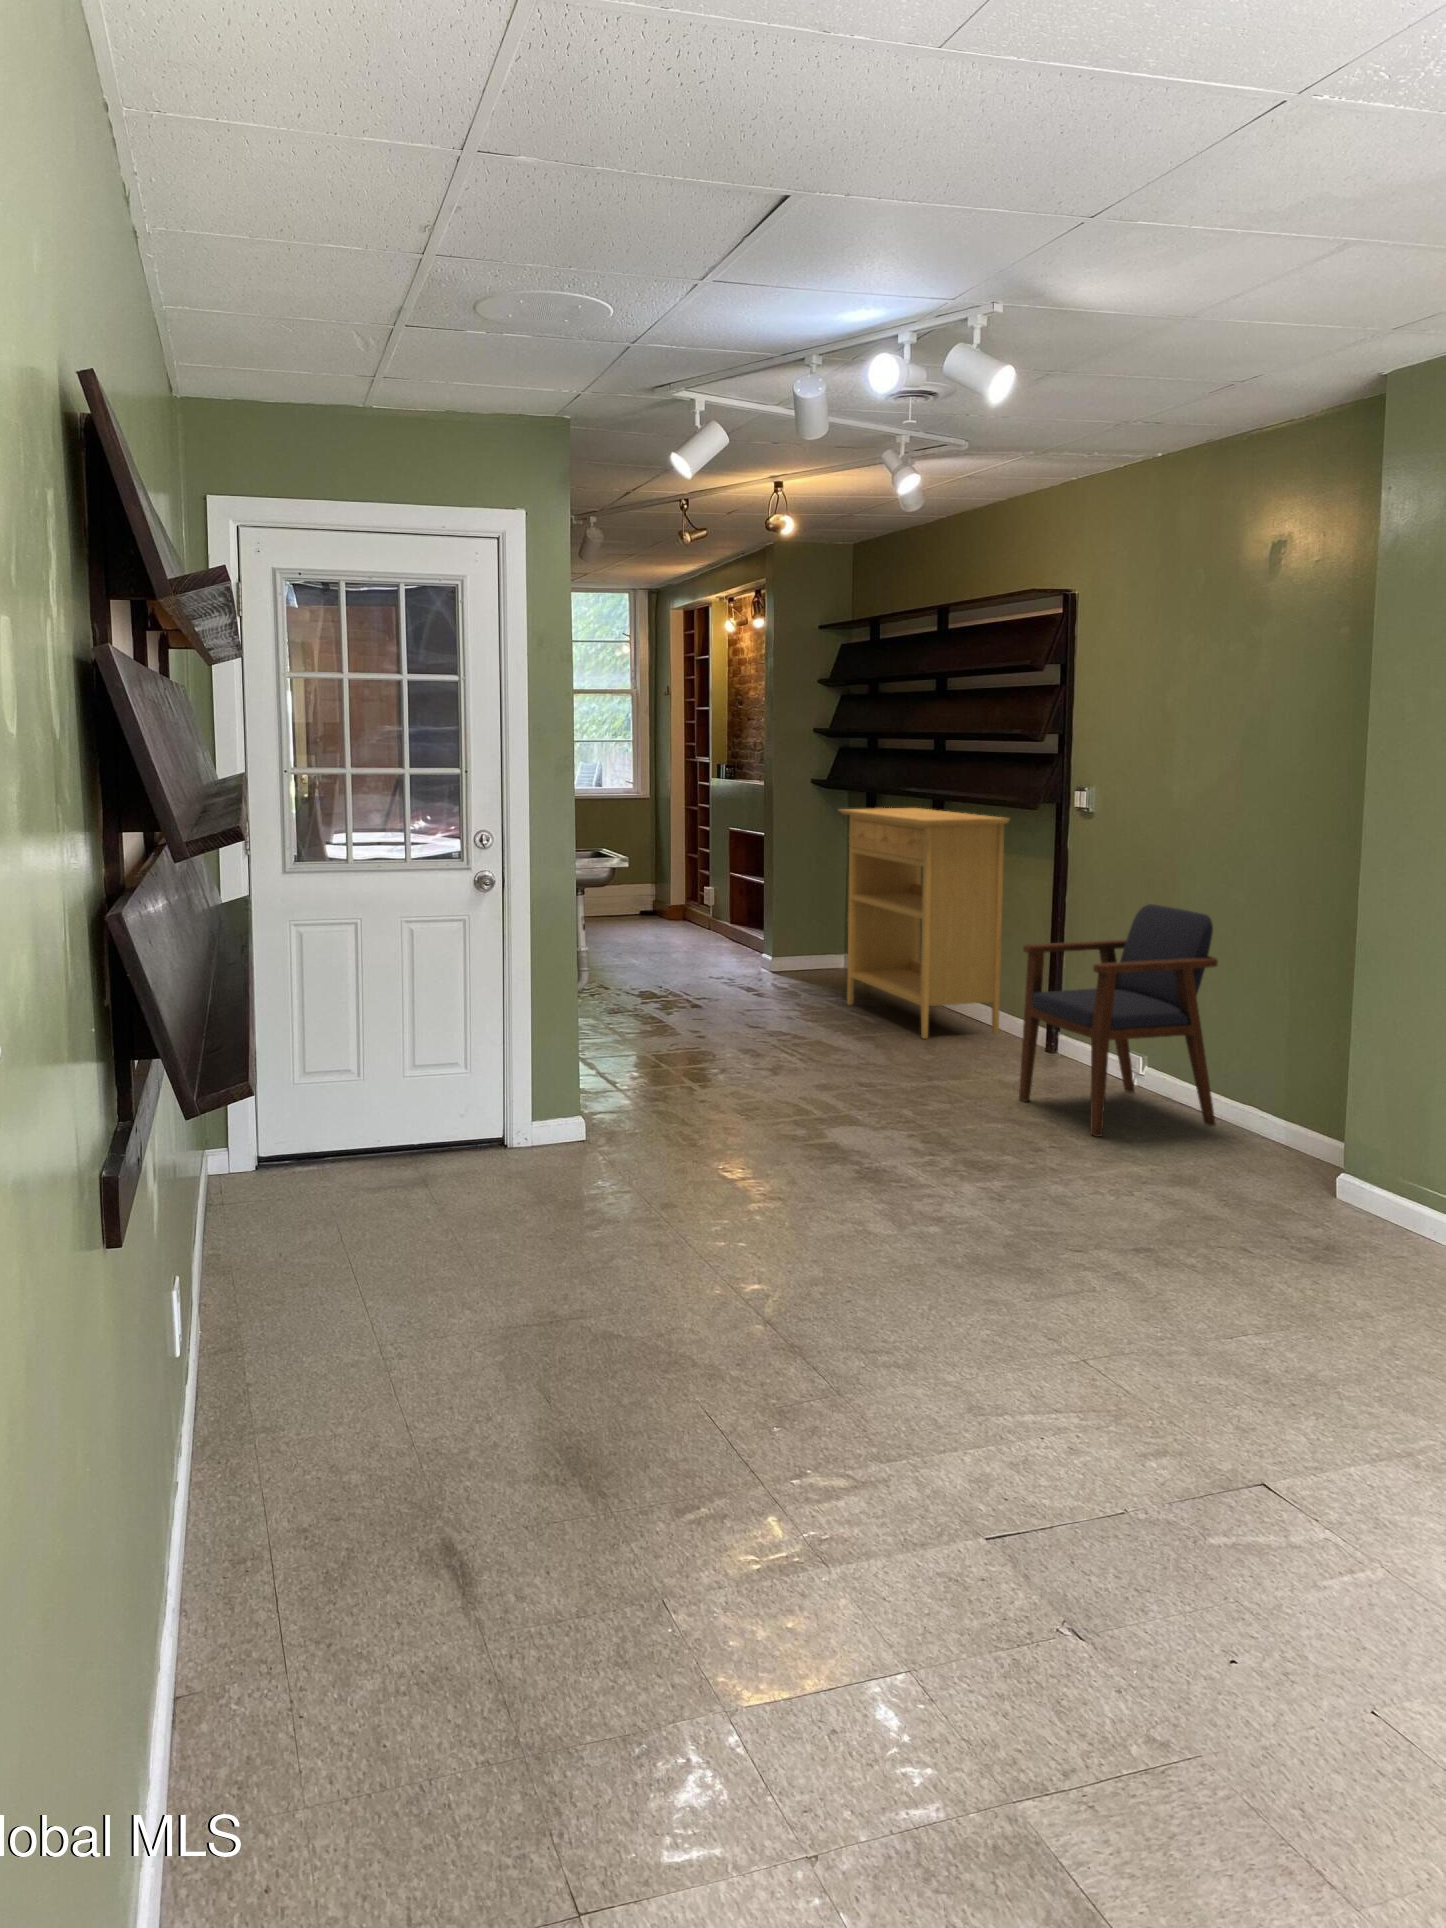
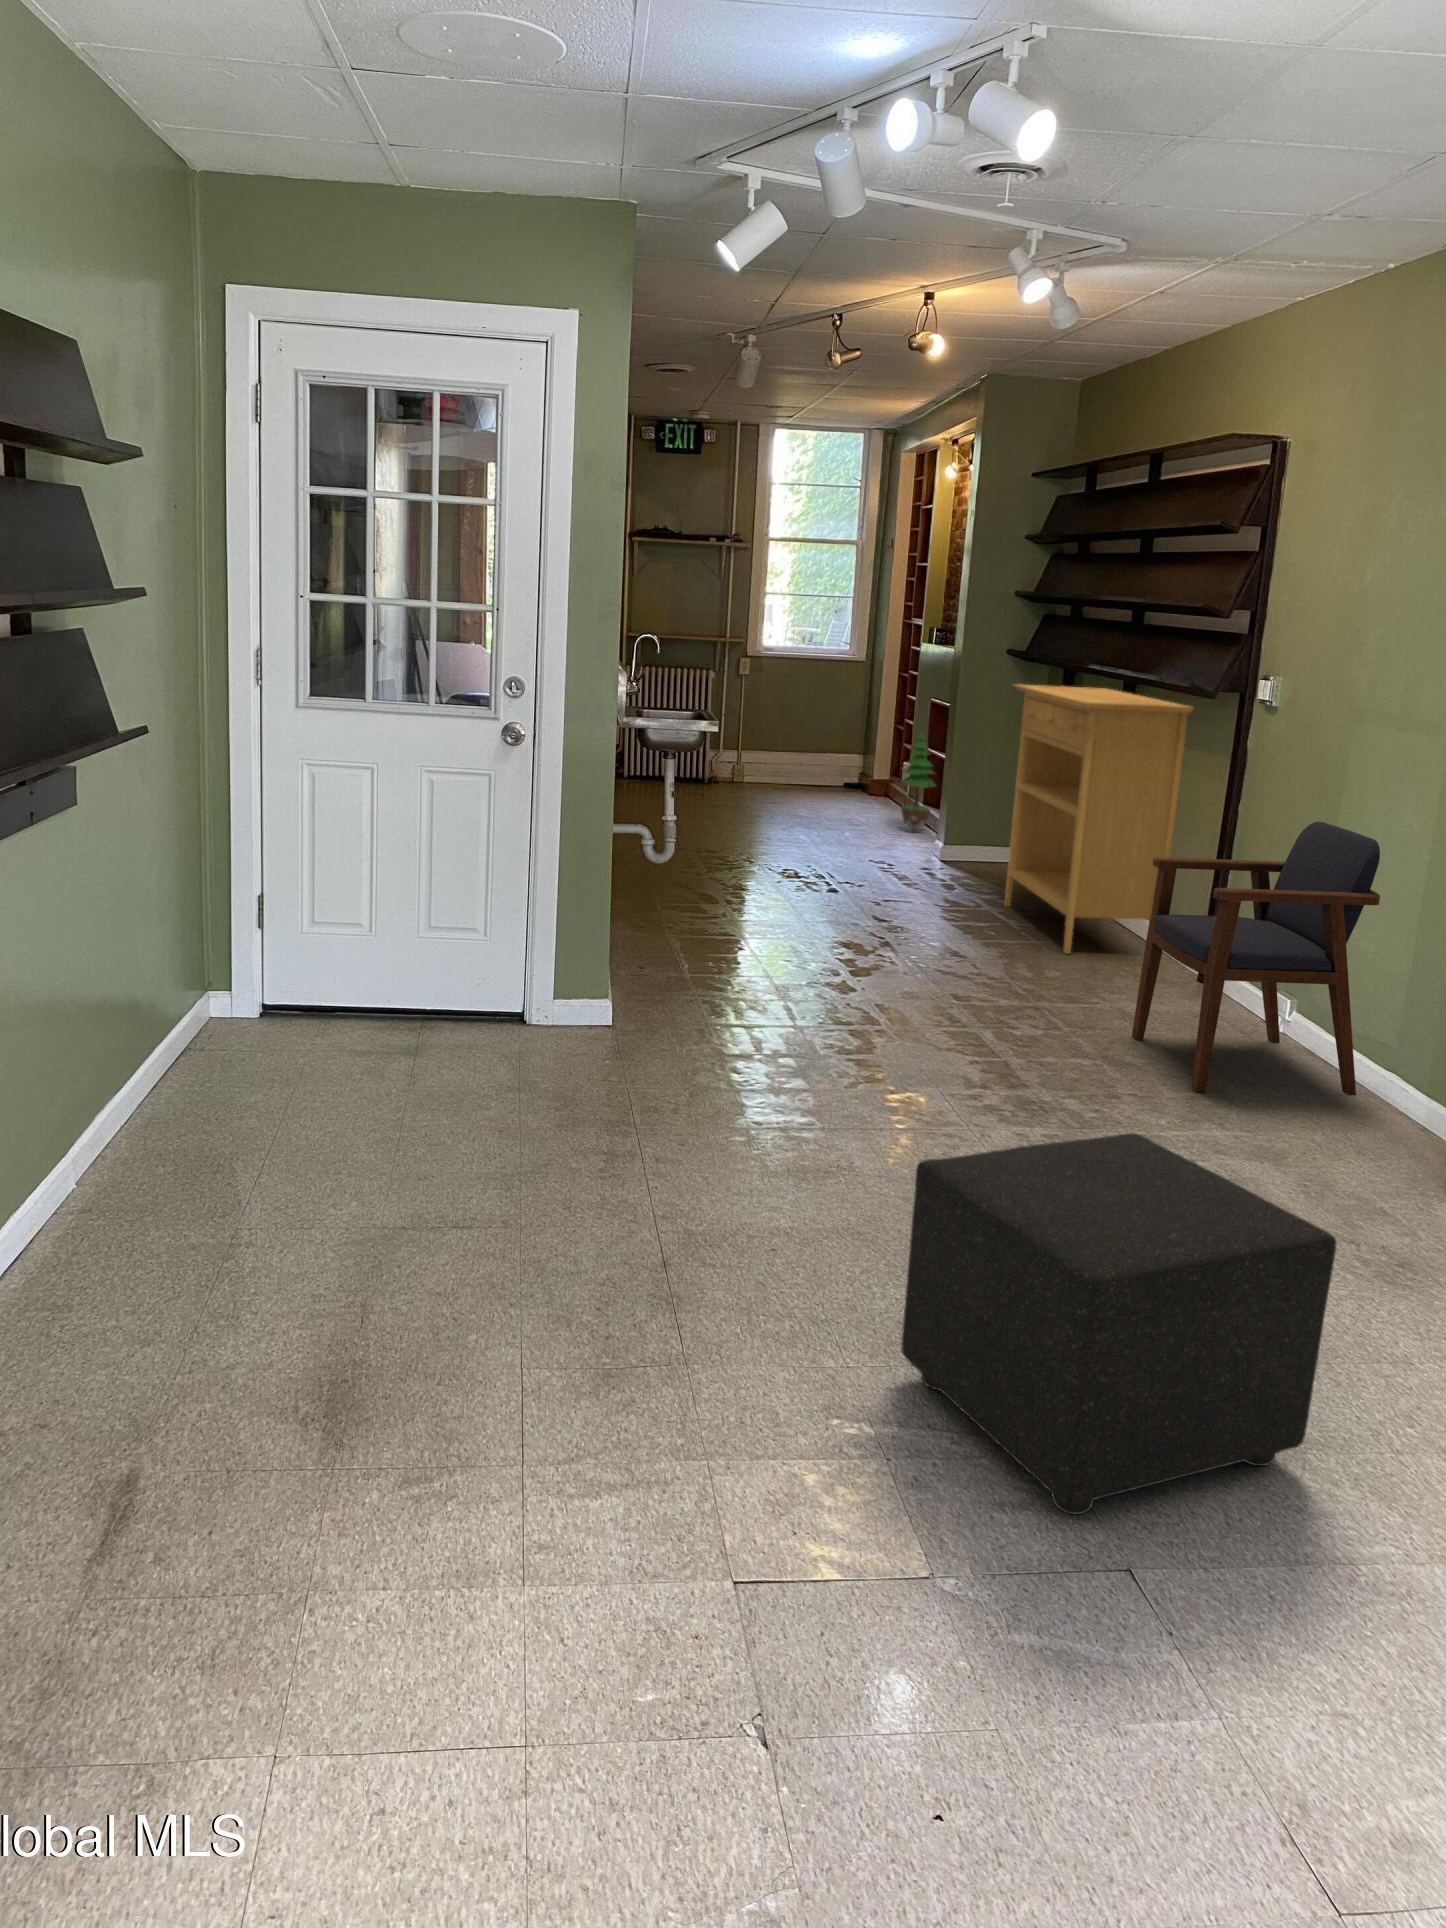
potted tree: none [713,855,747,949] -> present [901,732,935,831]
ottoman: none [1013,1155,1353,1454] -> present [902,1133,1337,1514]

